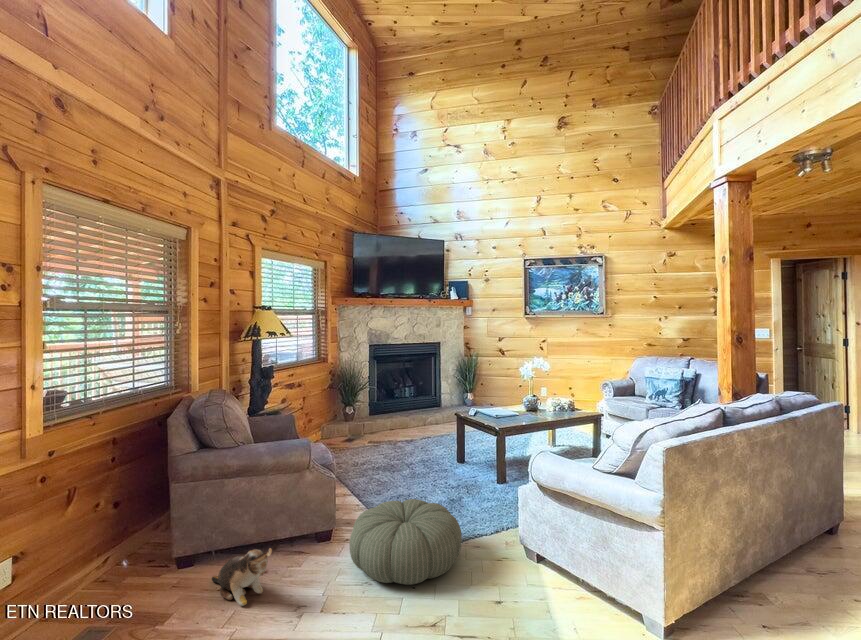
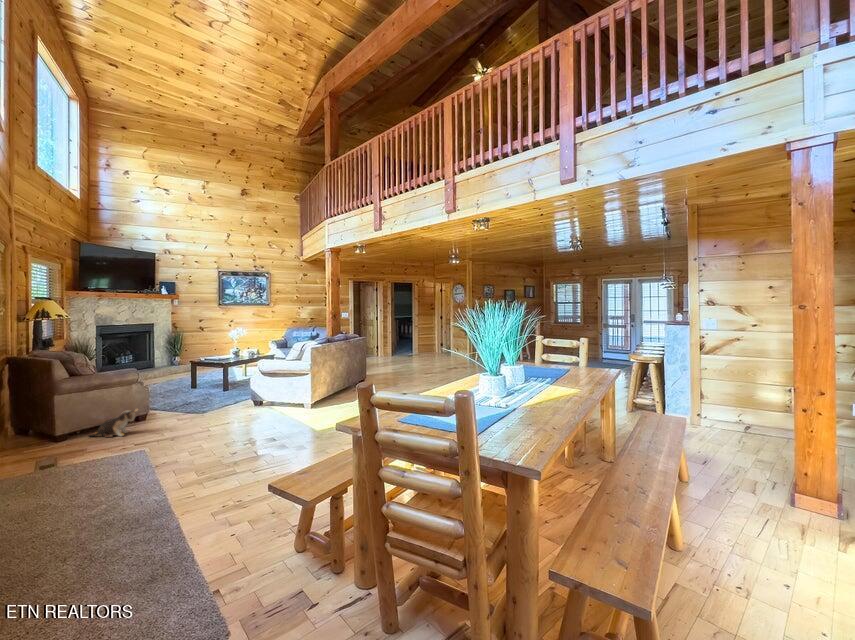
pouf: present [350,499,462,585] -> none [164,390,223,420]

